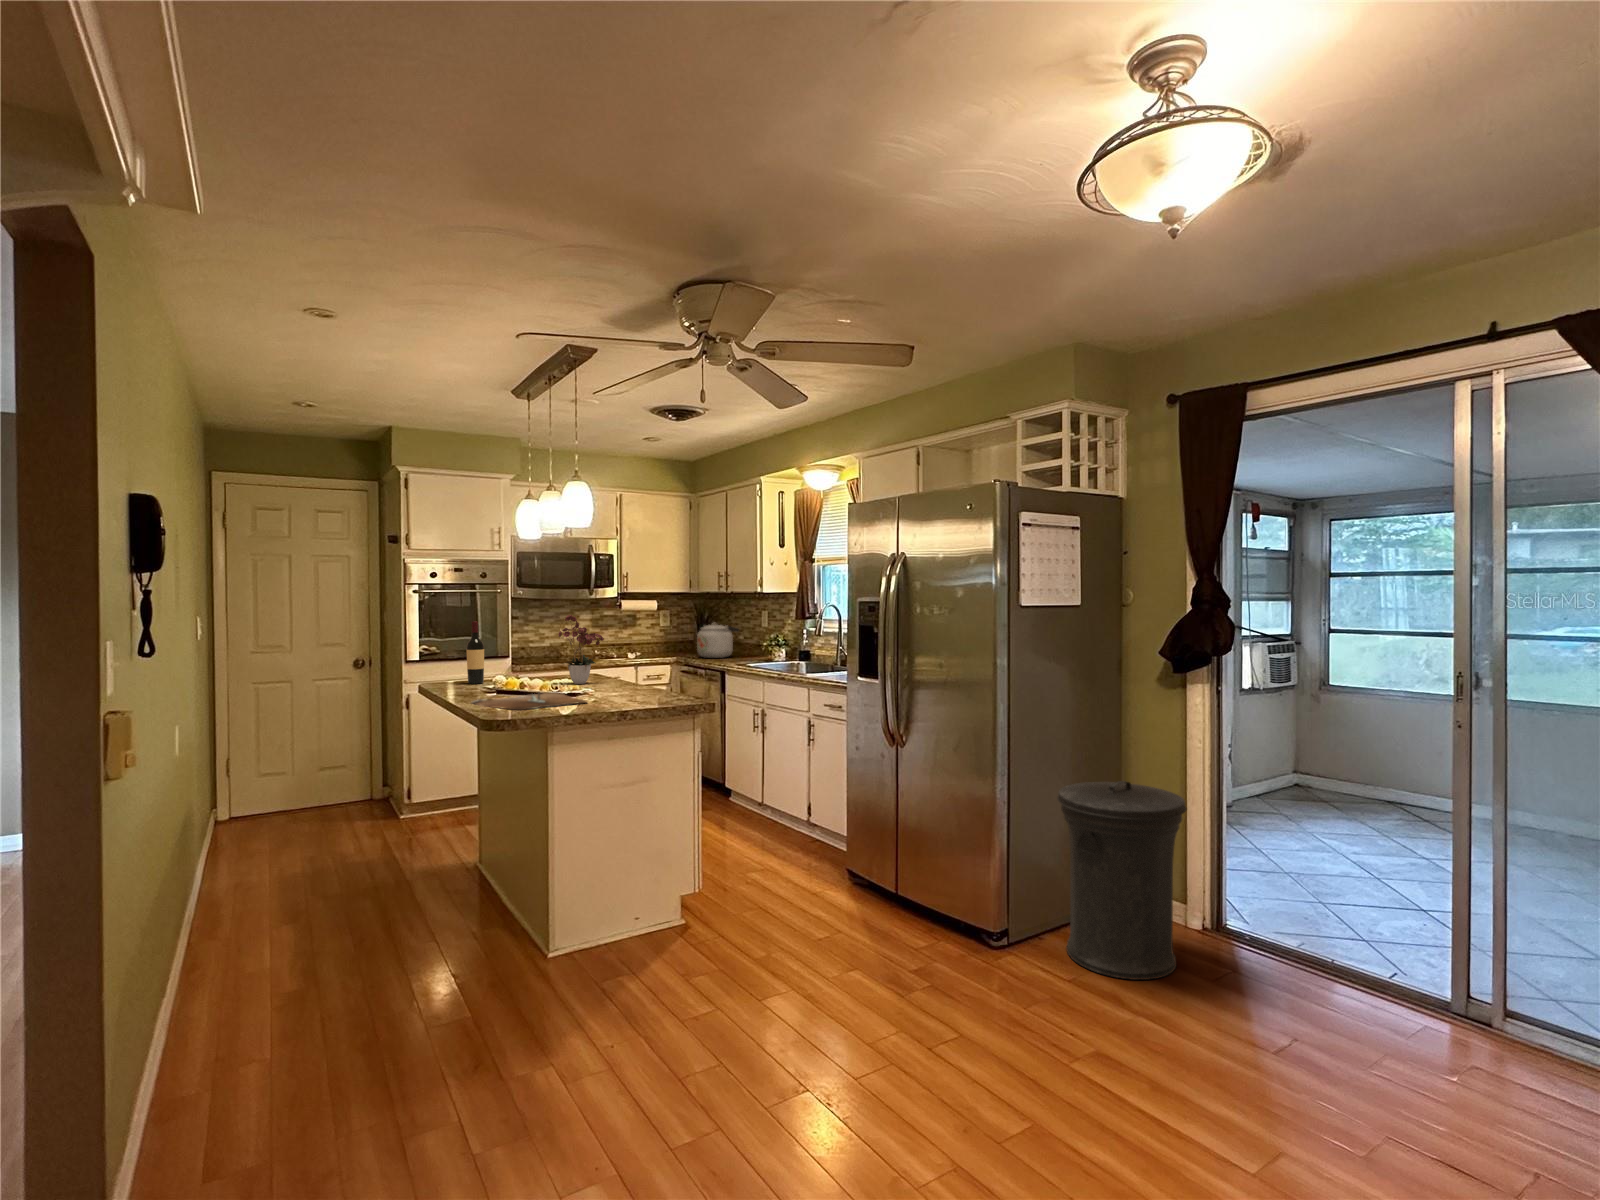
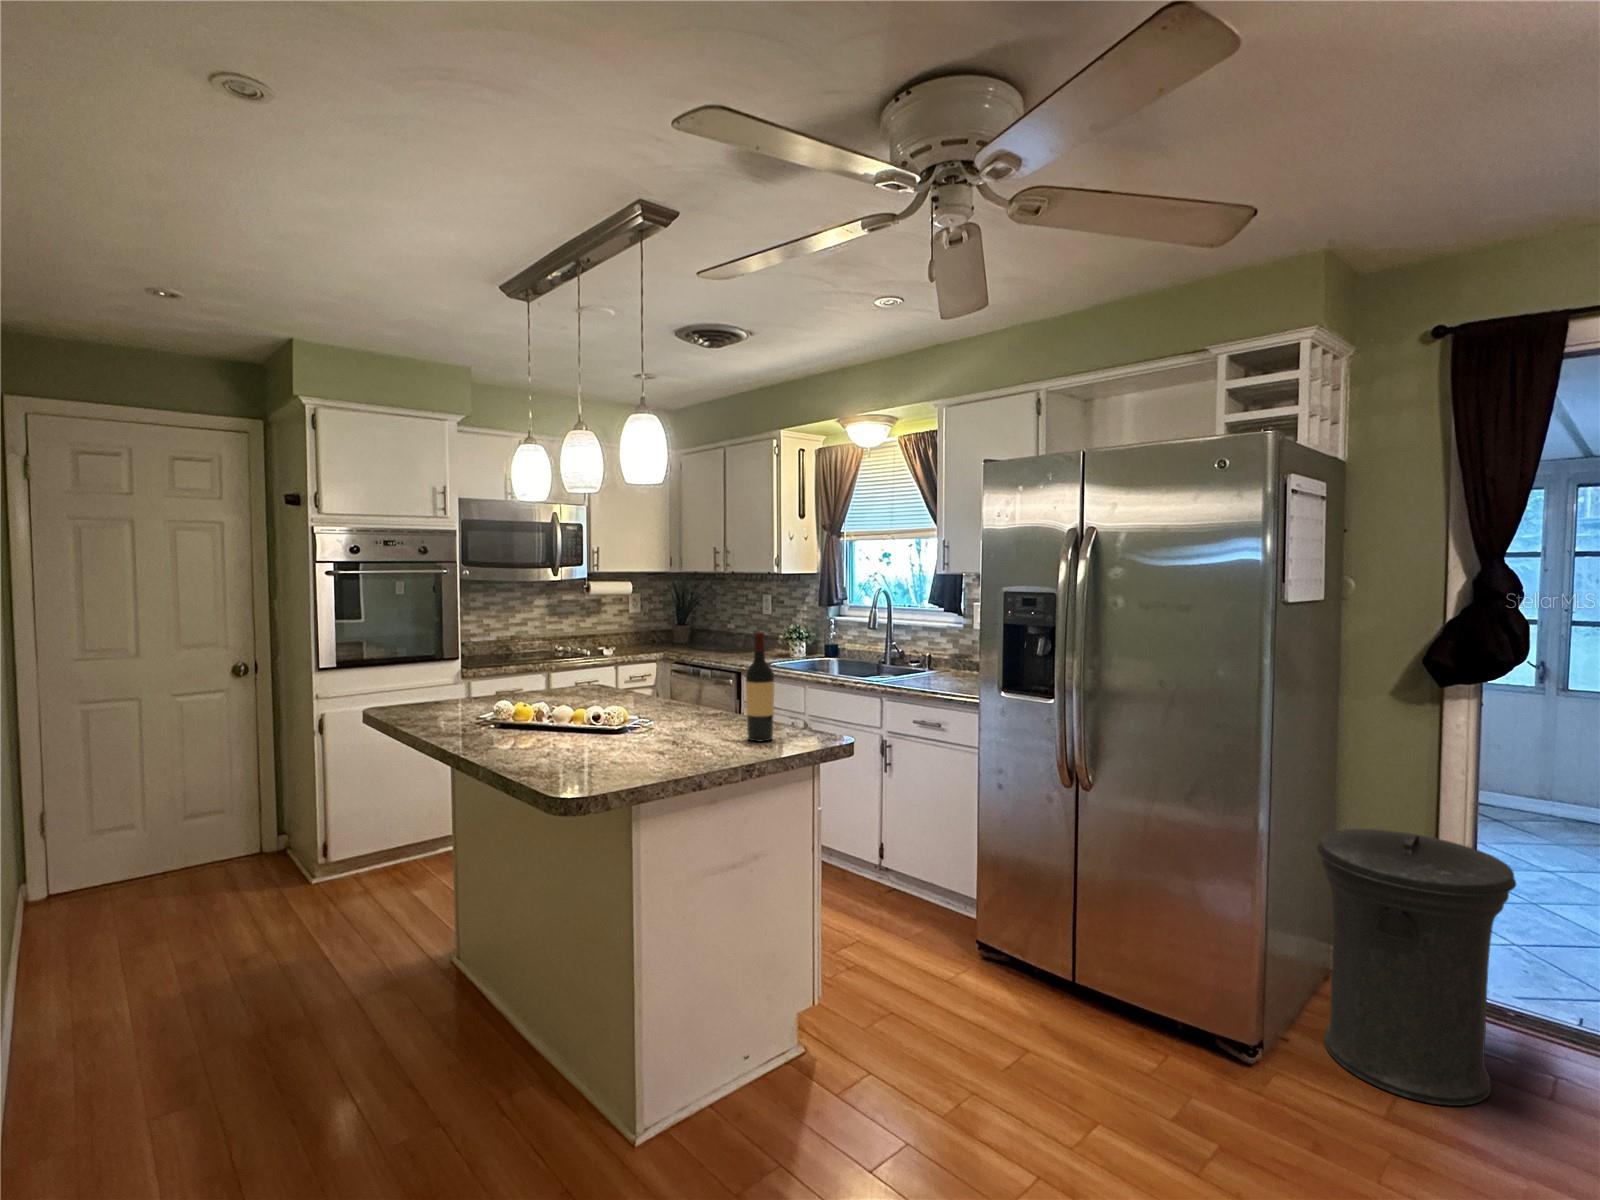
flower arrangement: present [558,615,604,684] -> none [574,605,644,706]
wine bottle: present [466,621,484,684] -> present [746,632,774,741]
kettle: present [697,623,739,658] -> none [684,610,739,653]
cutting board: present [472,692,587,710] -> none [493,728,678,771]

